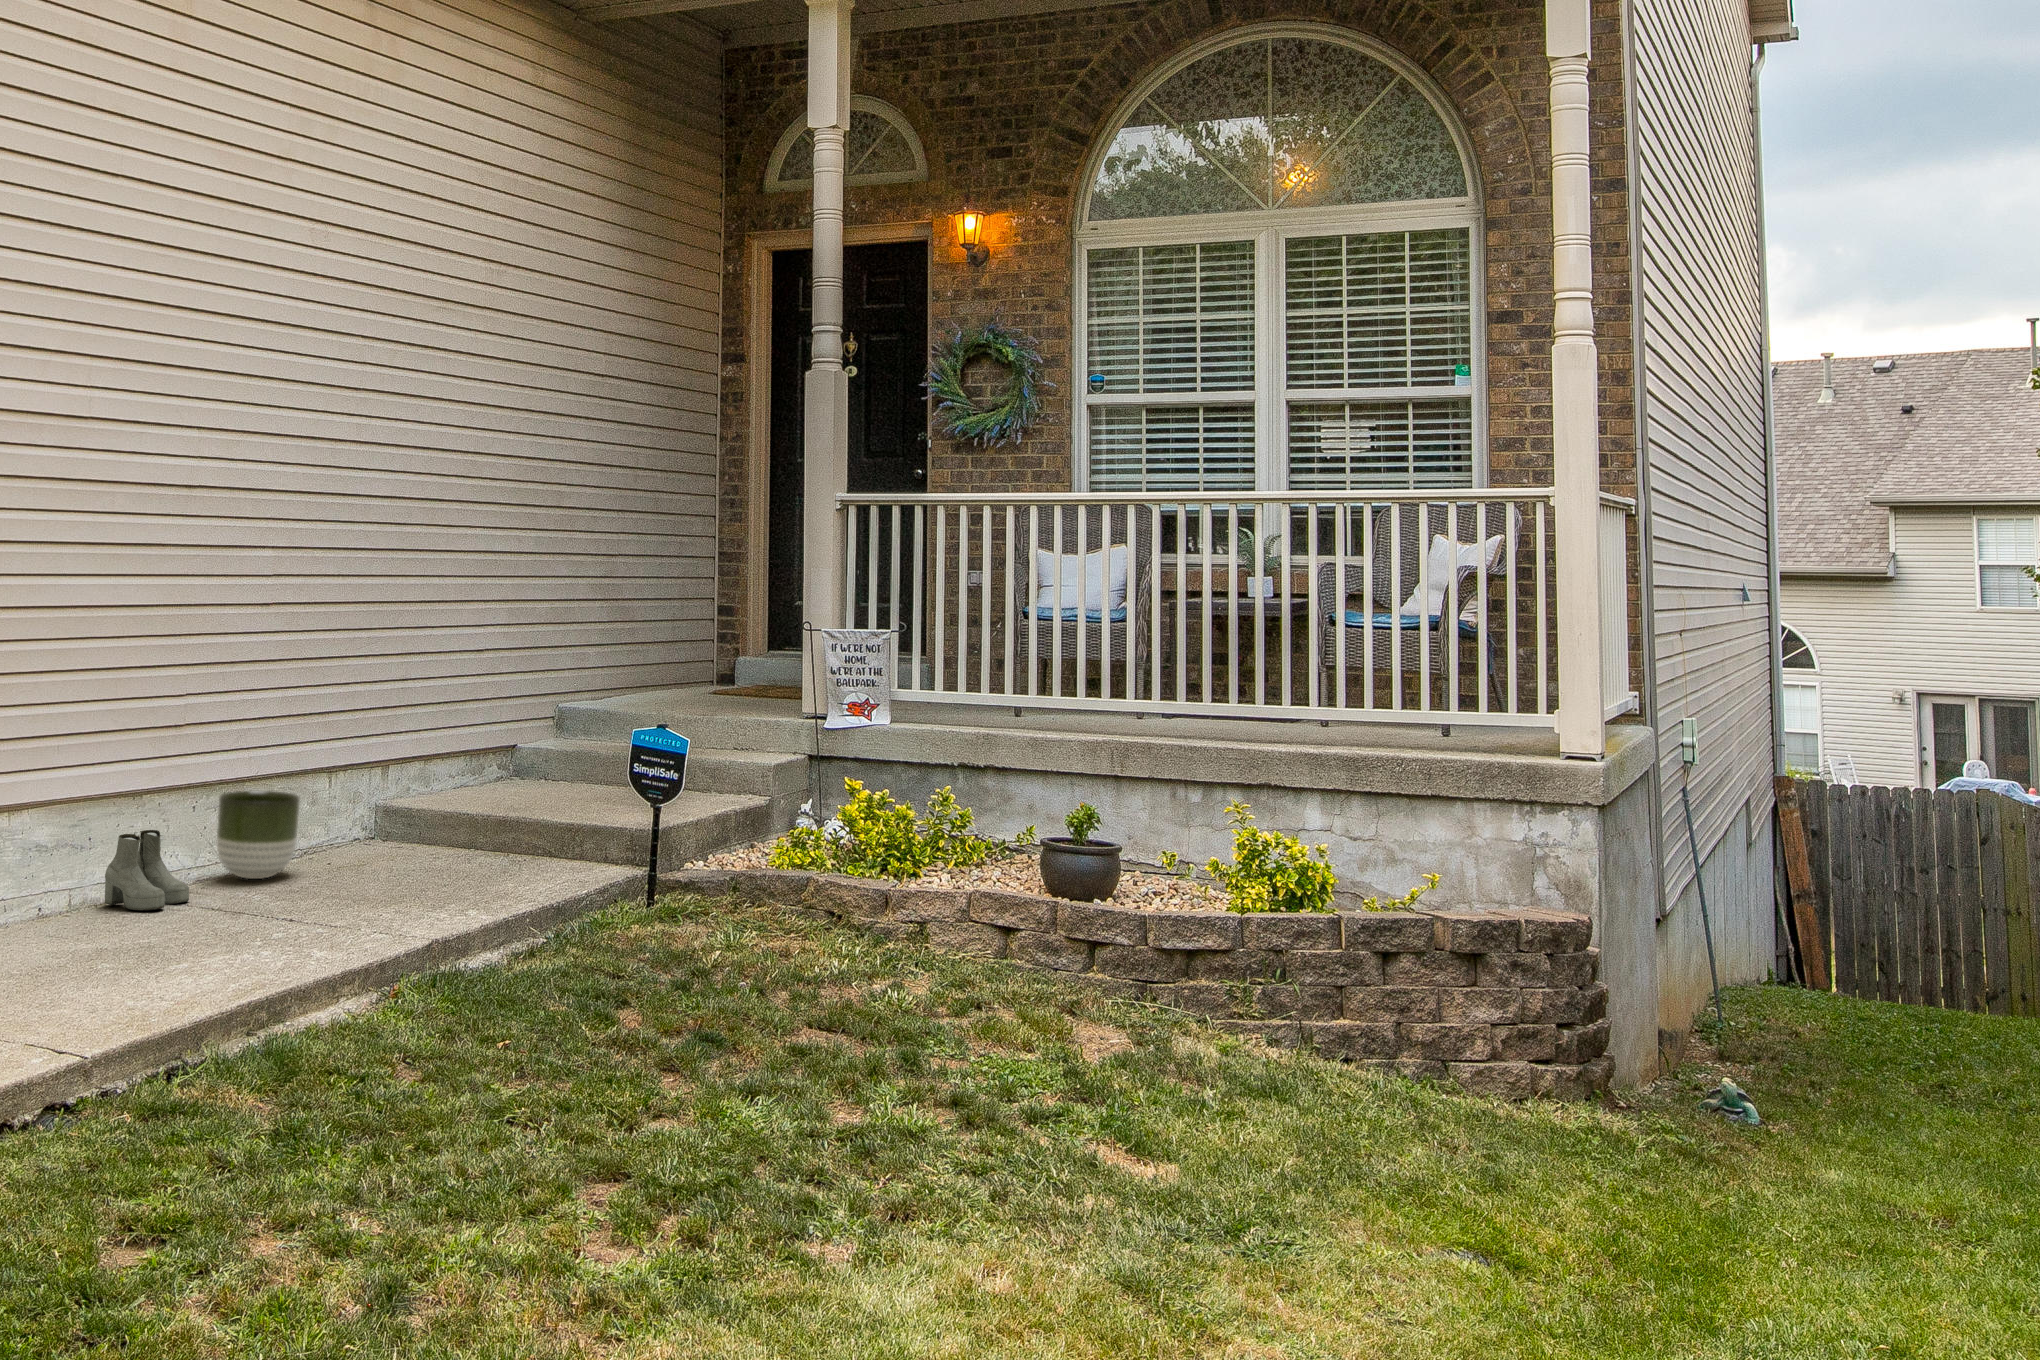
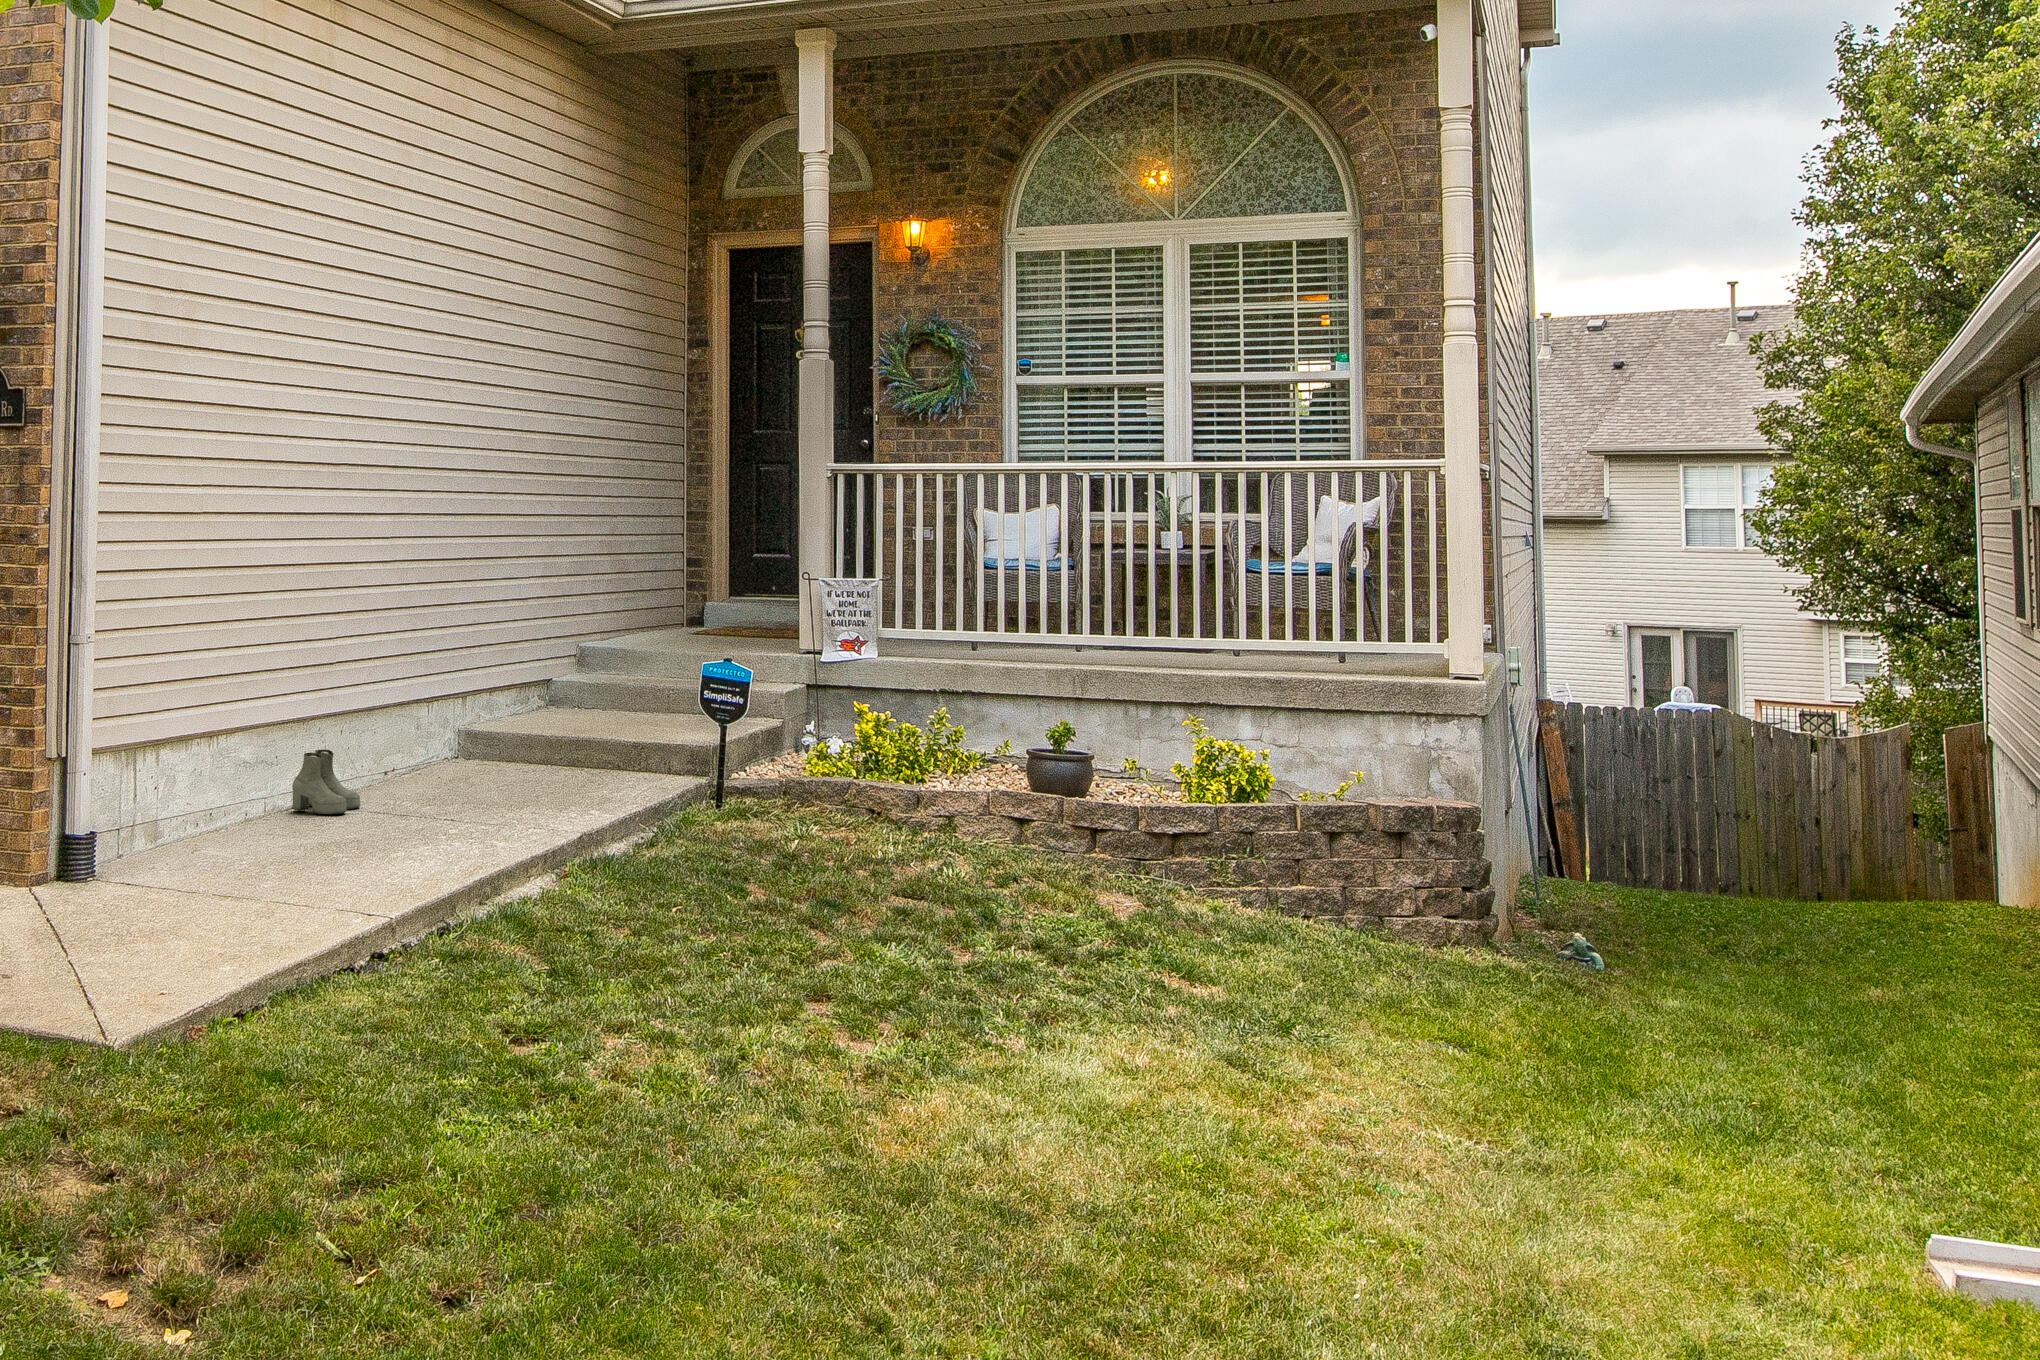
planter: present [217,791,300,879] -> none [363,717,429,790]

